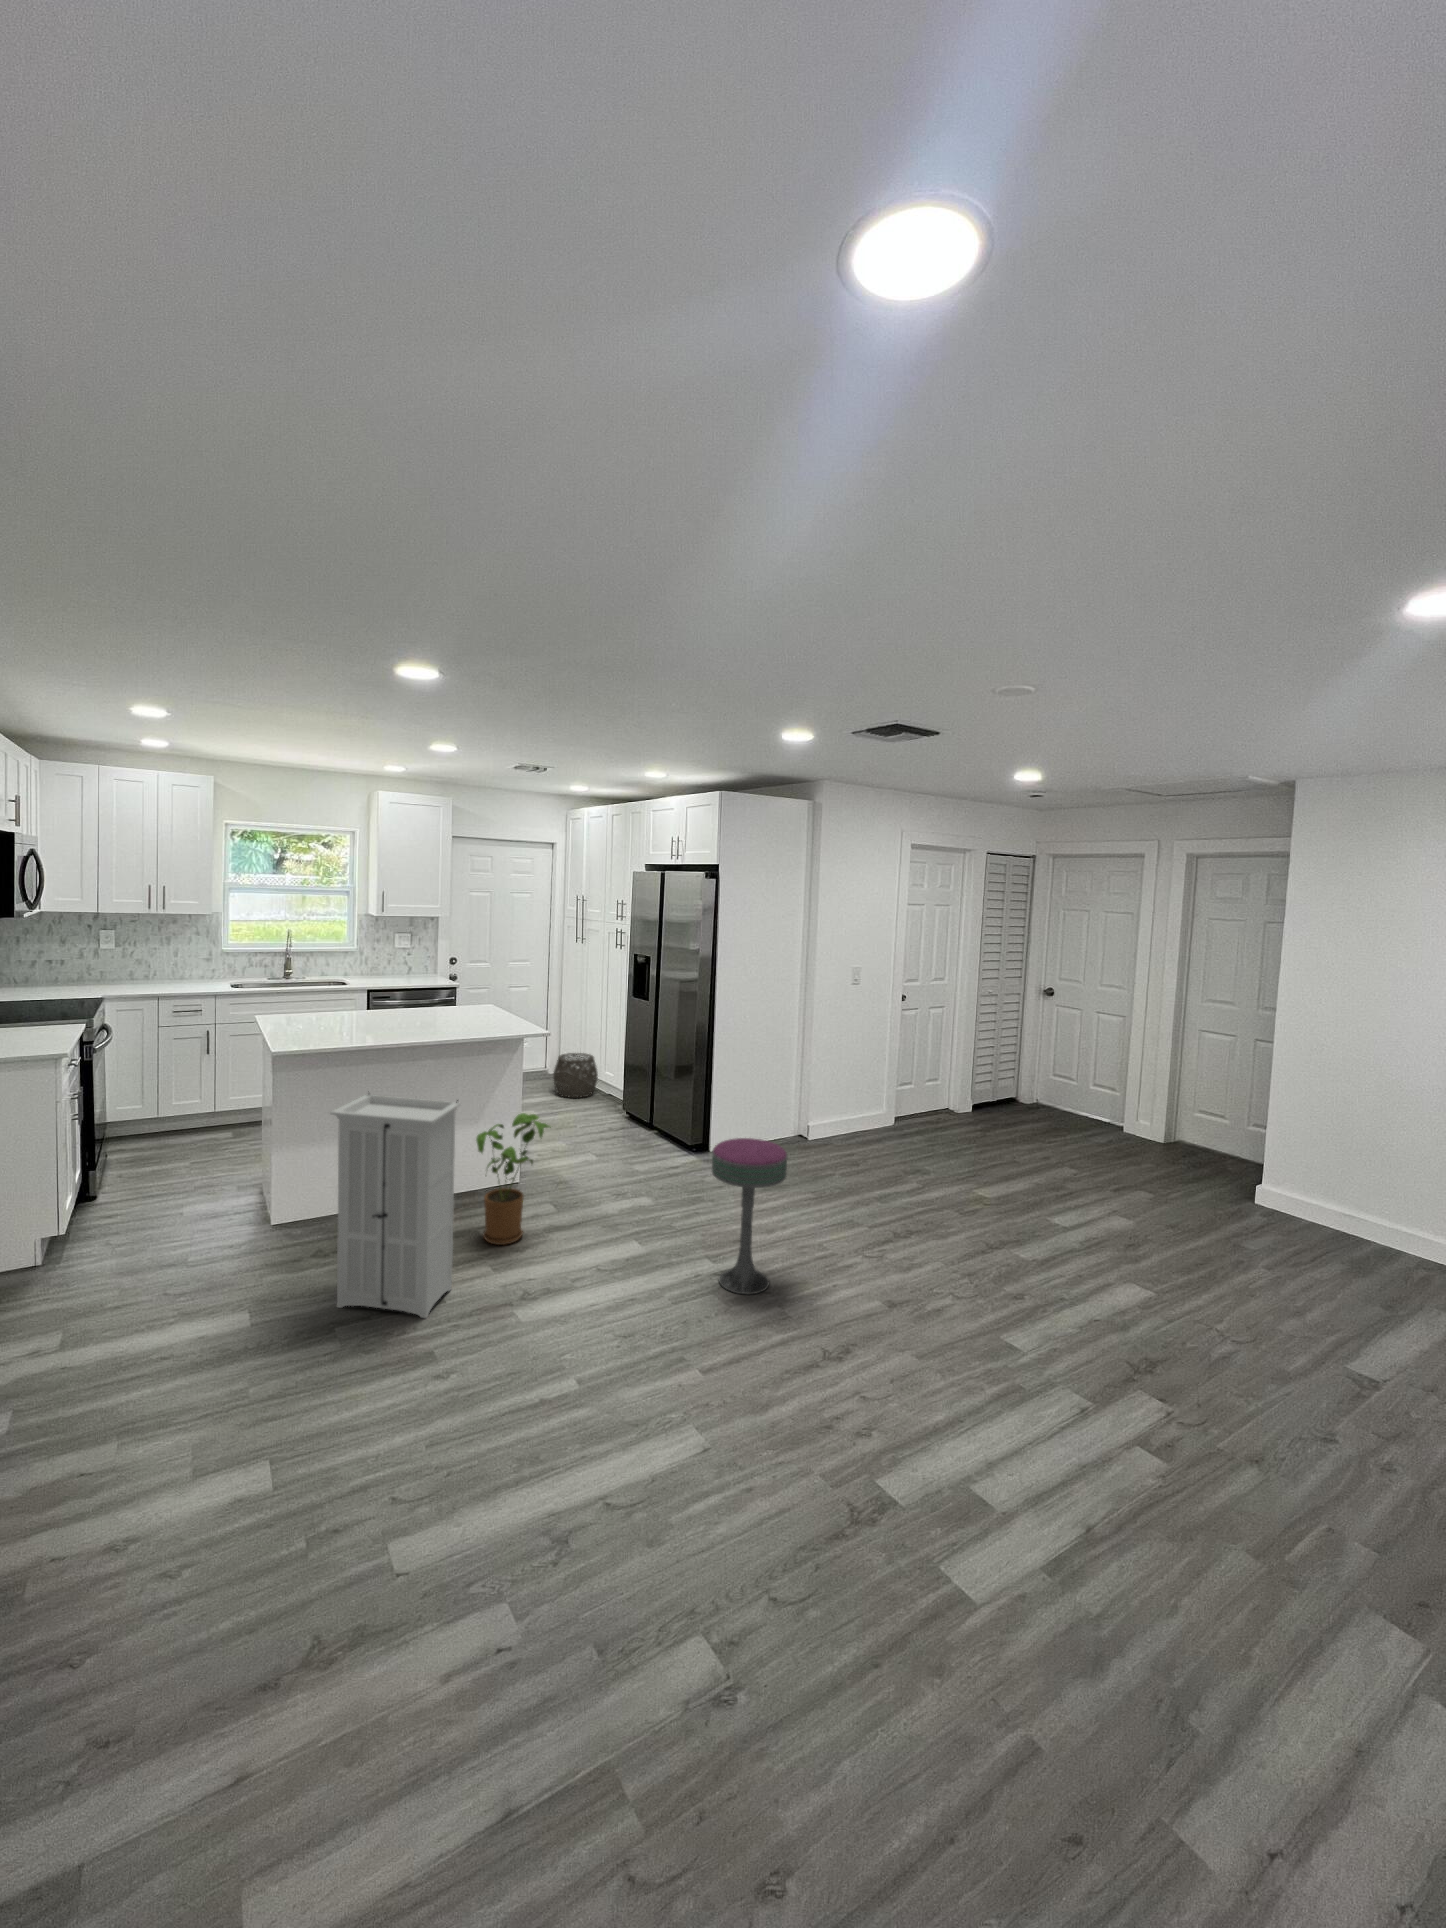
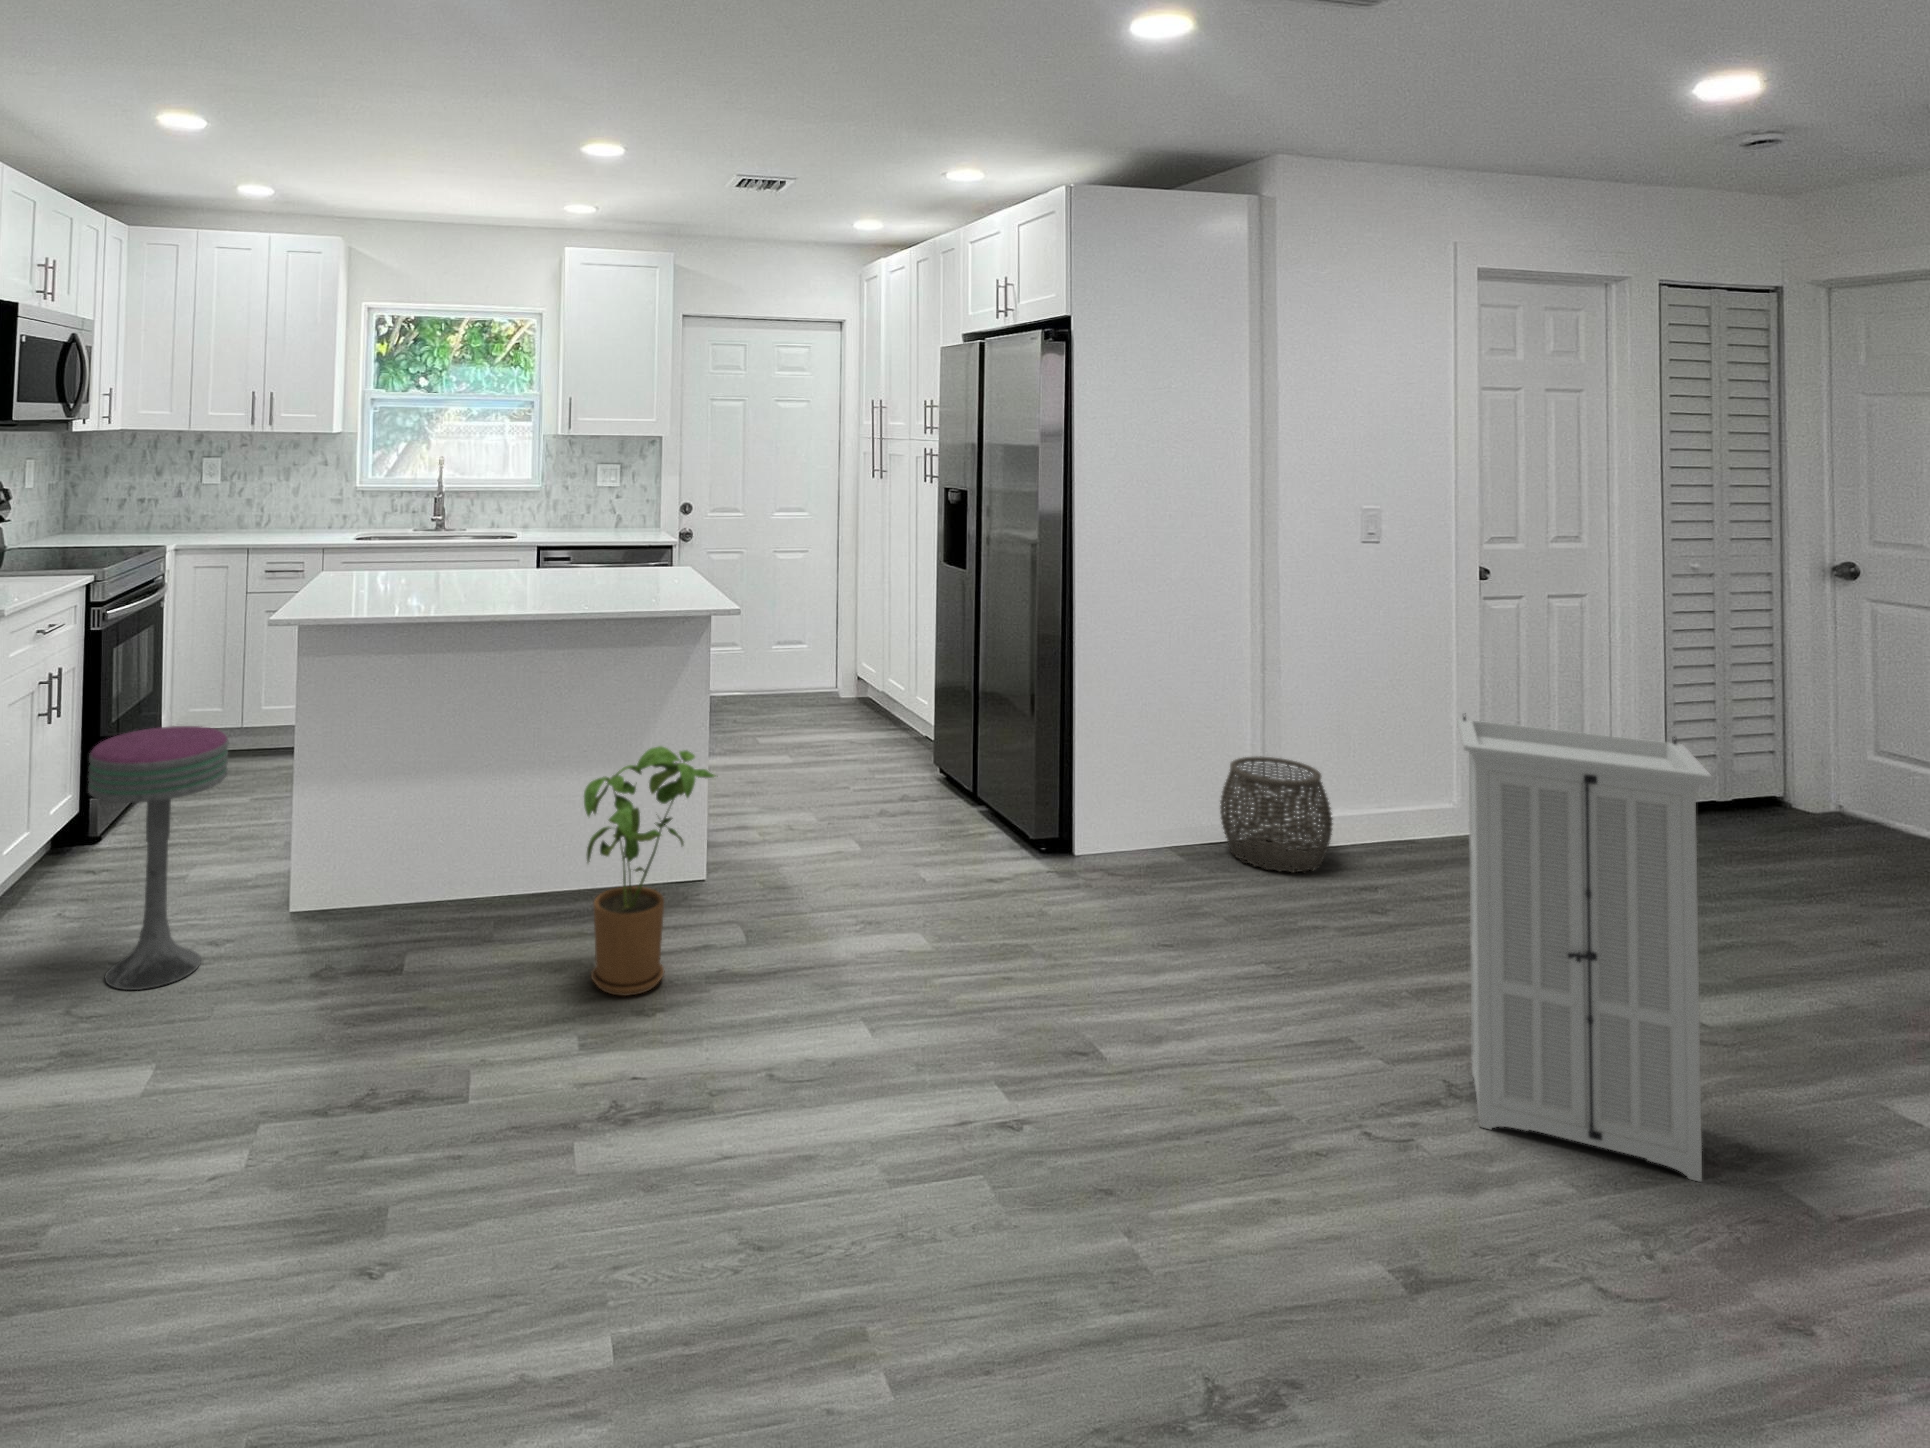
woven basket: present [554,1053,598,1098] -> present [1220,756,1333,873]
storage cabinet: present [330,1094,461,1318] -> present [1457,717,1713,1182]
bar stool: present [712,1138,787,1295] -> present [88,726,229,990]

